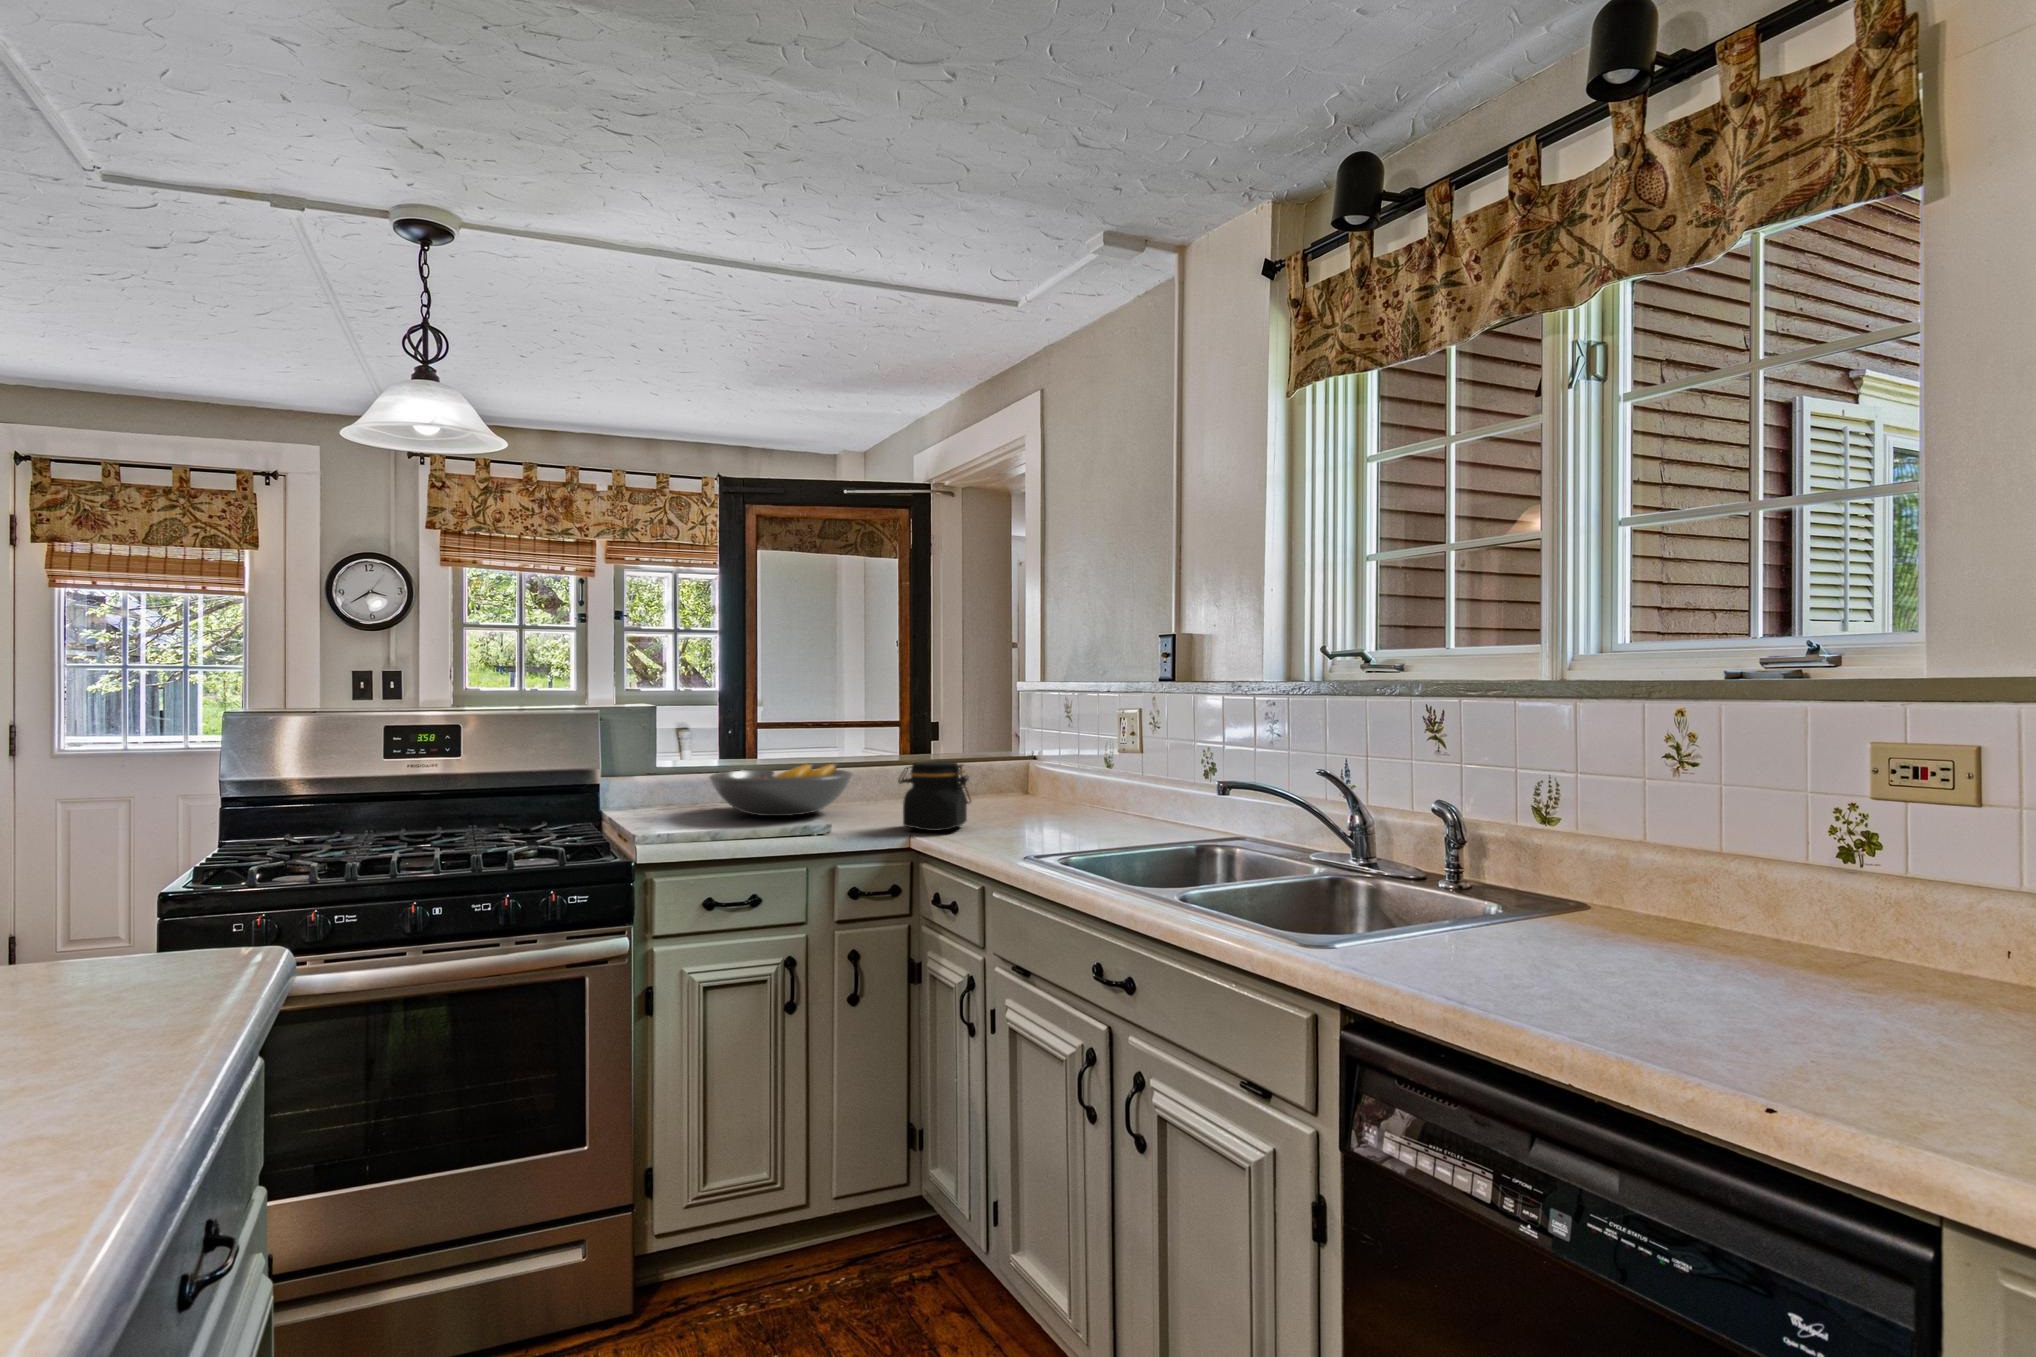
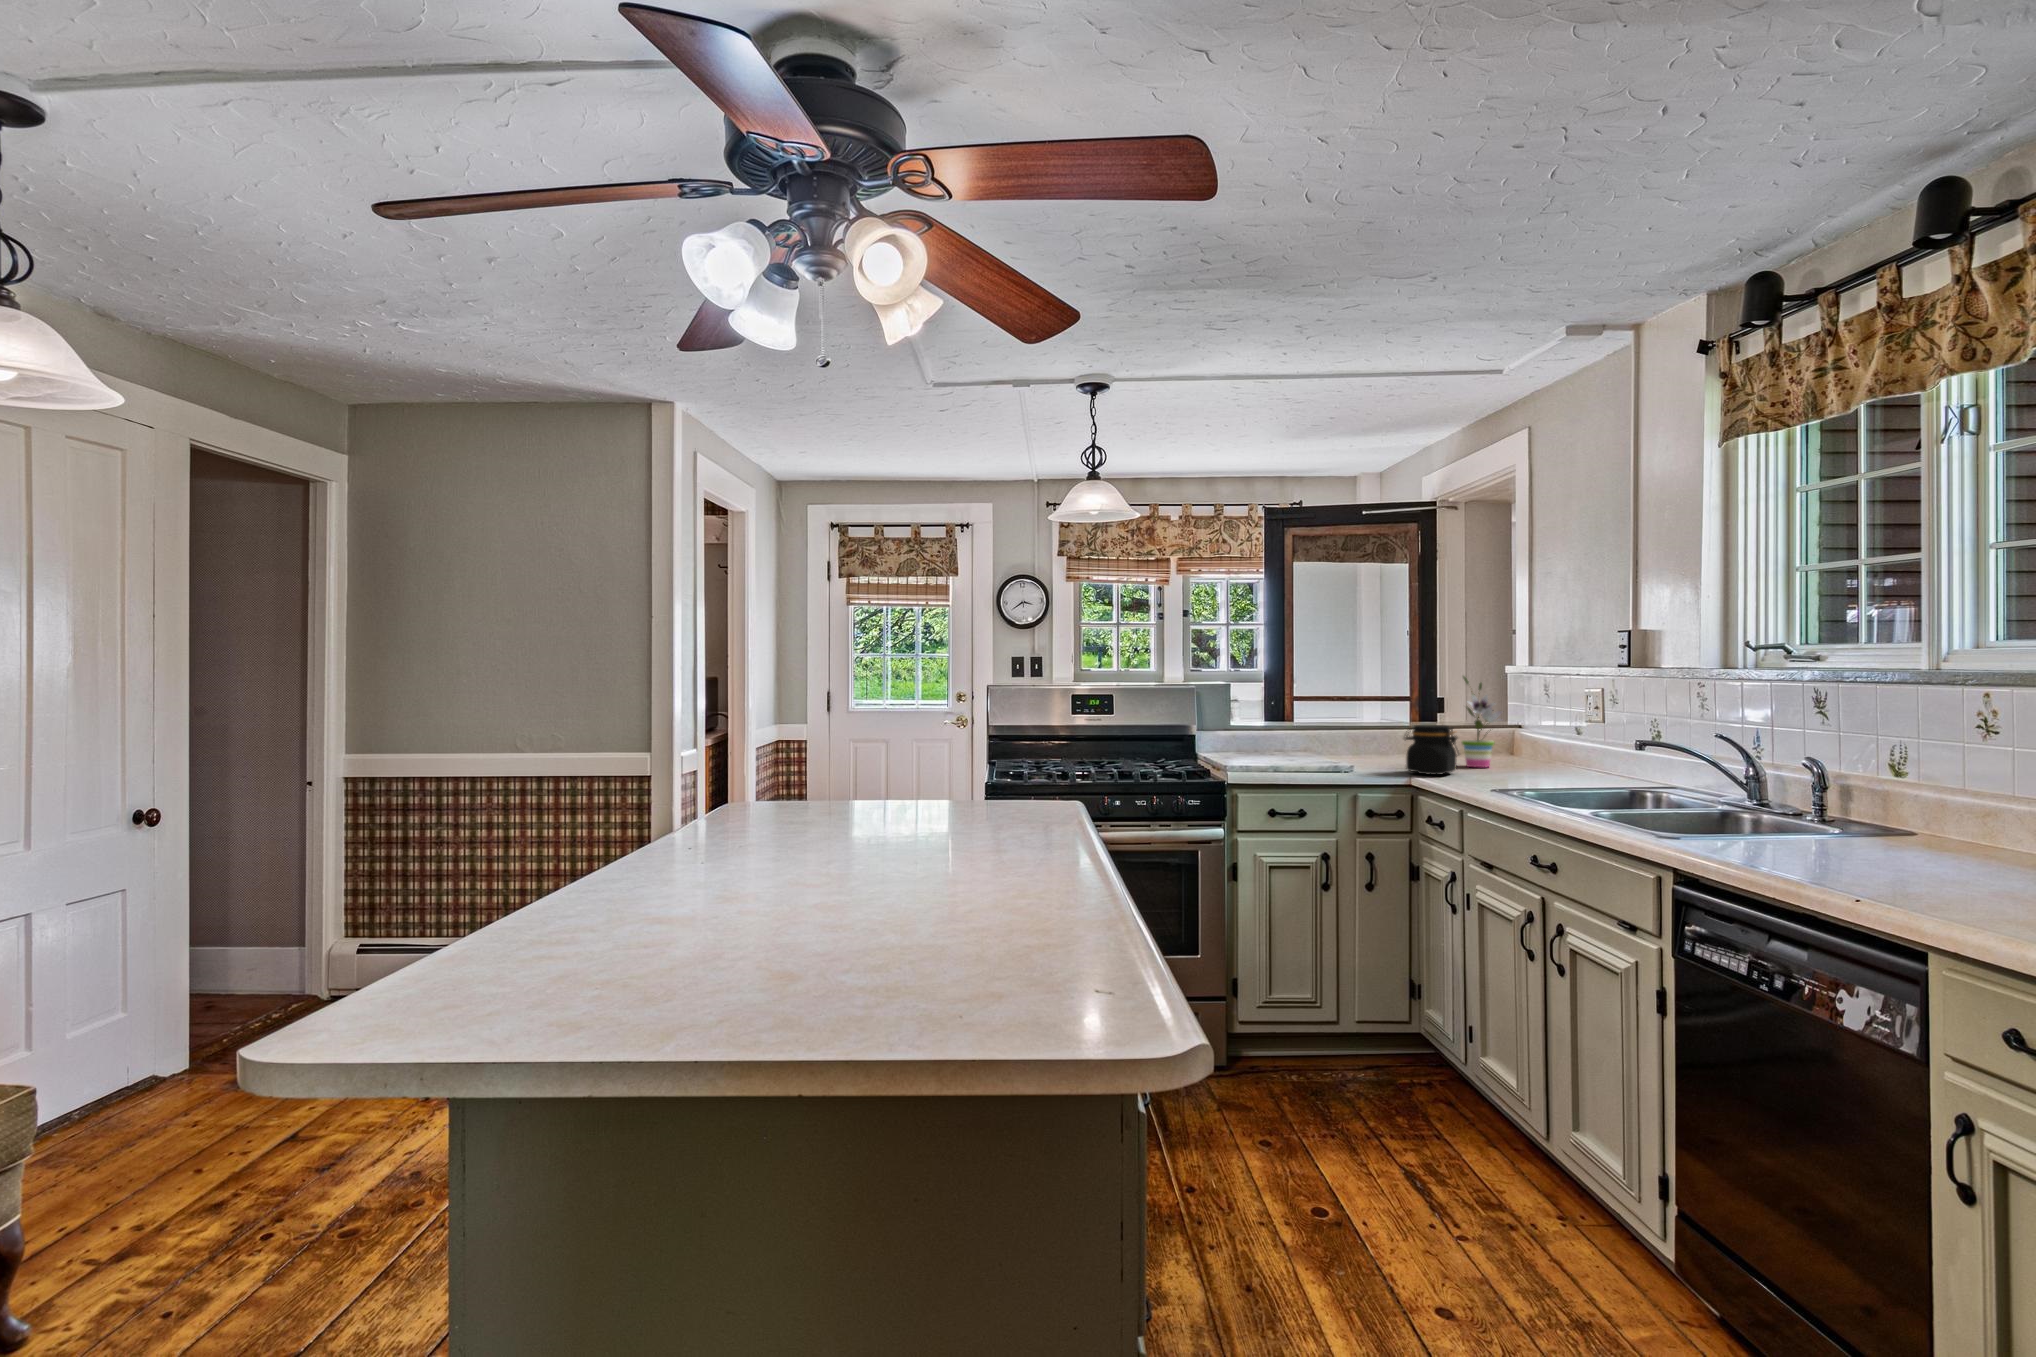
potted plant: none [970,694,1021,815] -> present [1462,676,1502,767]
fruit bowl: present [710,763,852,816] -> none [1266,725,1370,761]

